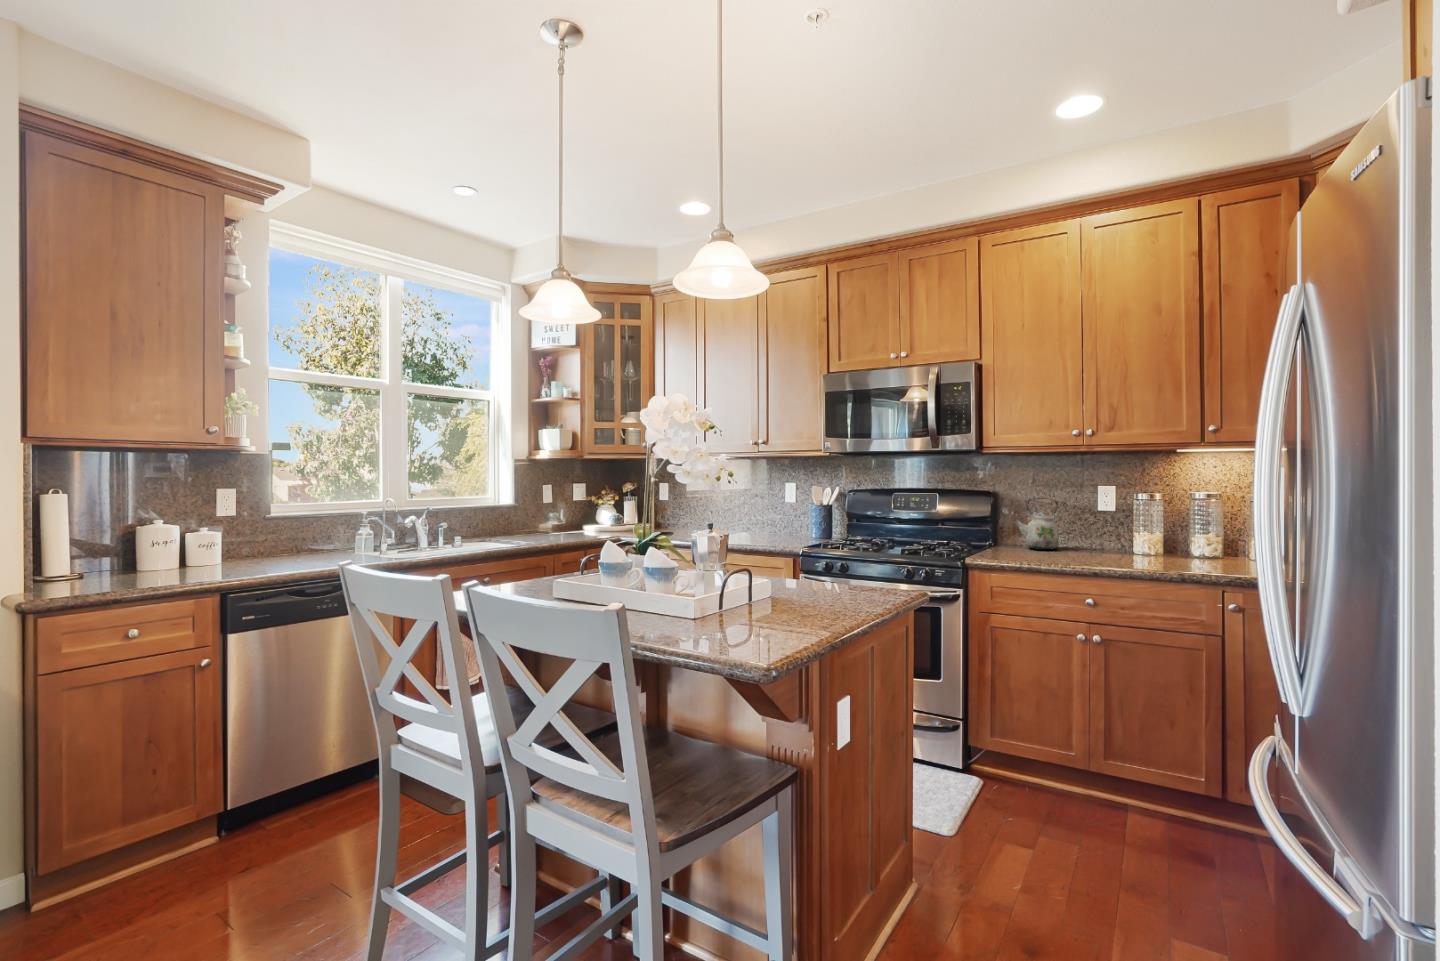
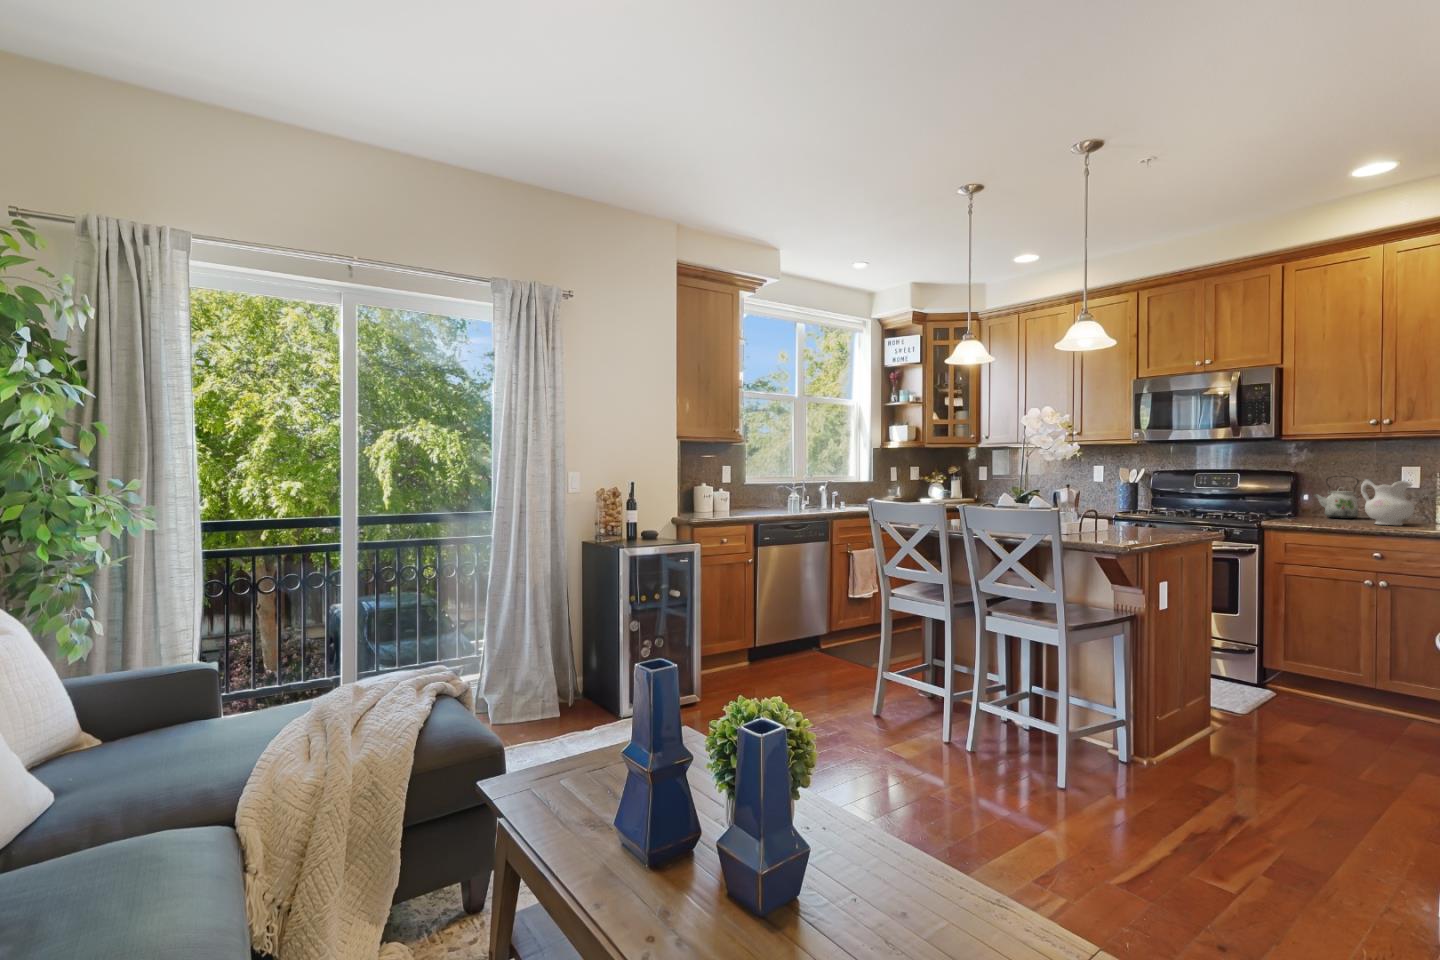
ceramic pitcher: none [1064,502,1119,561] -> present [1361,479,1414,525]

